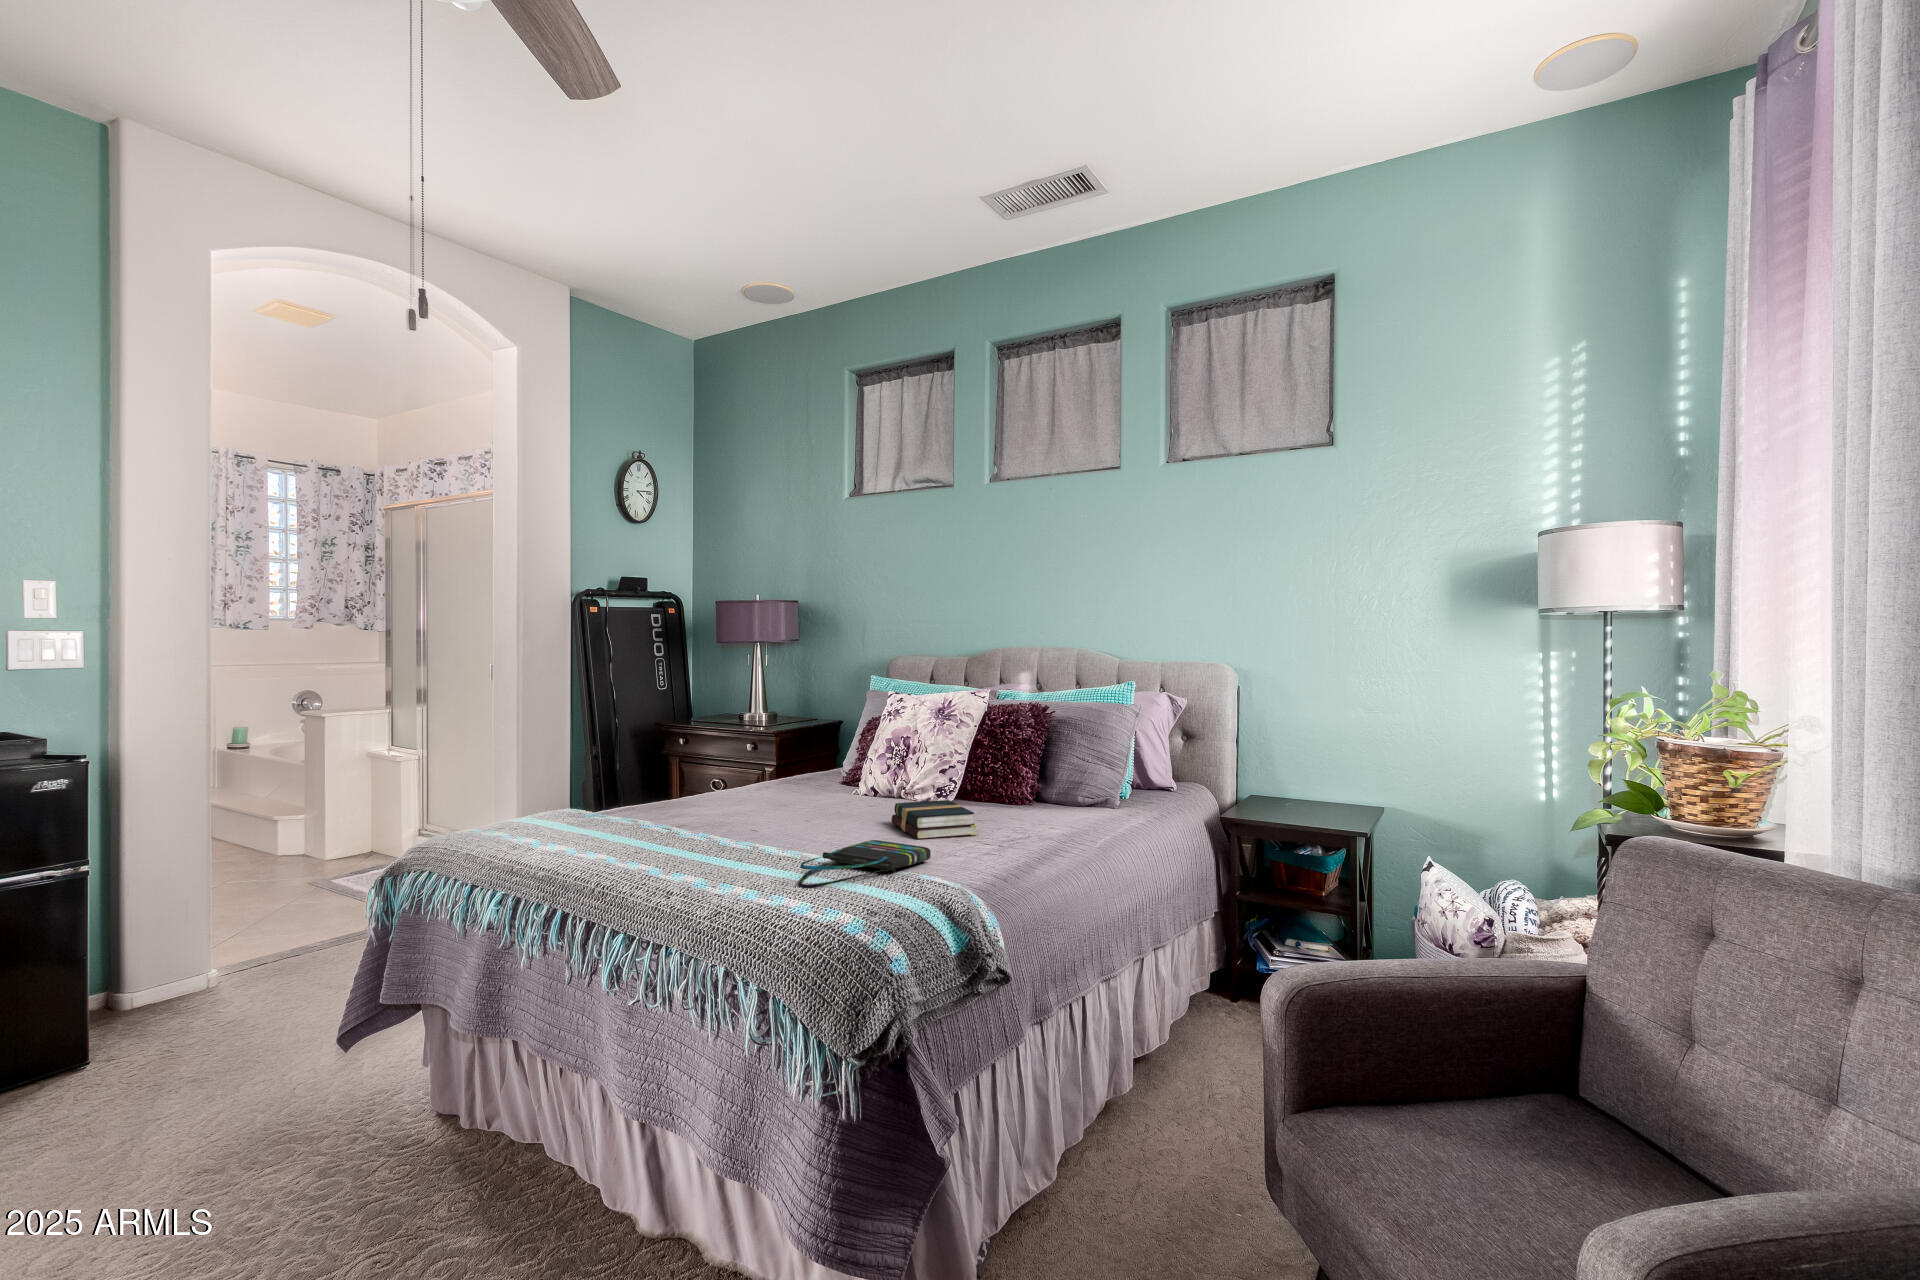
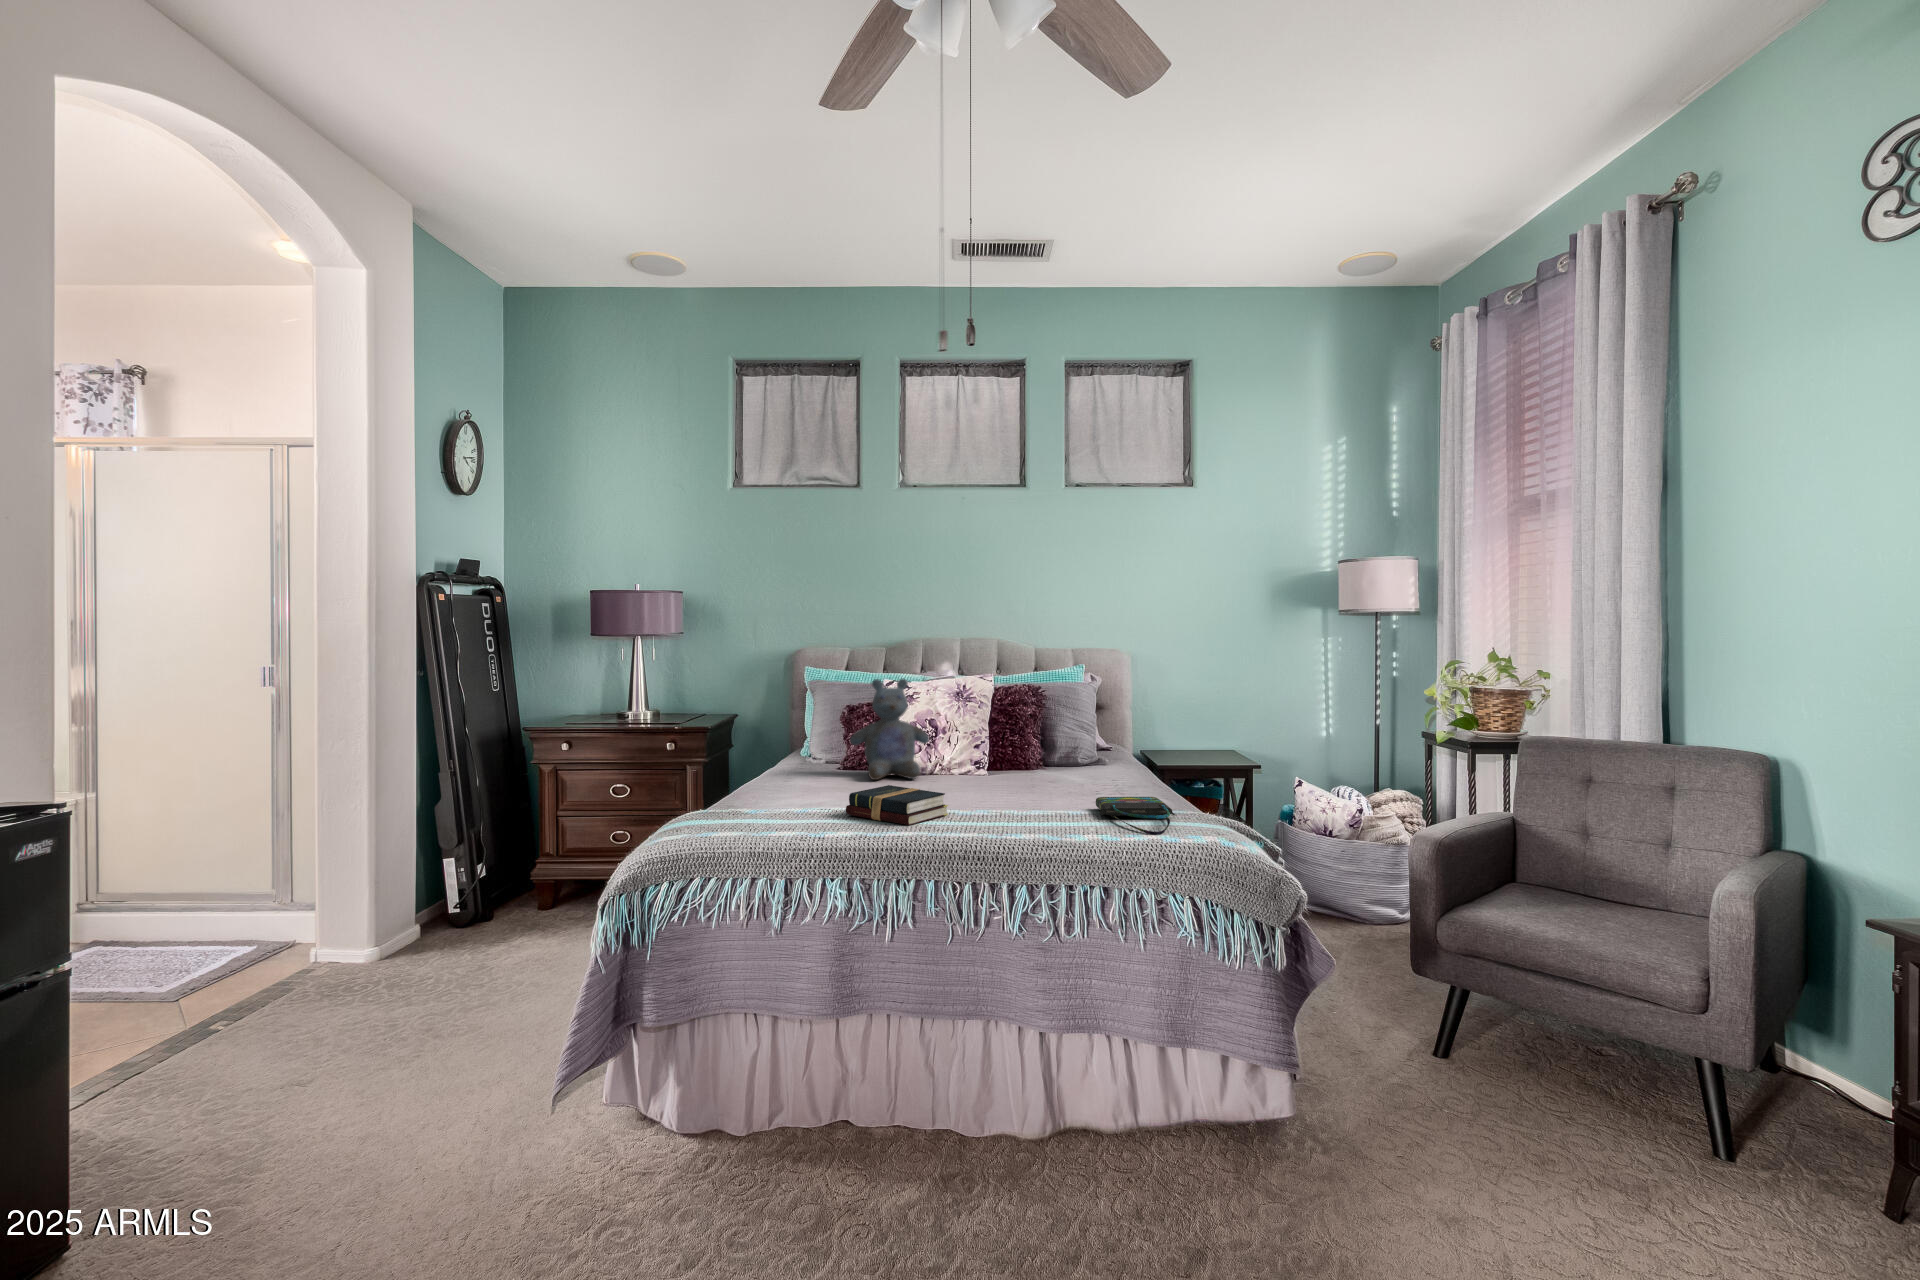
stuffed bear: none [799,692,884,801] -> present [850,679,929,780]
hardback book: present [892,800,978,839] -> present [846,785,948,825]

